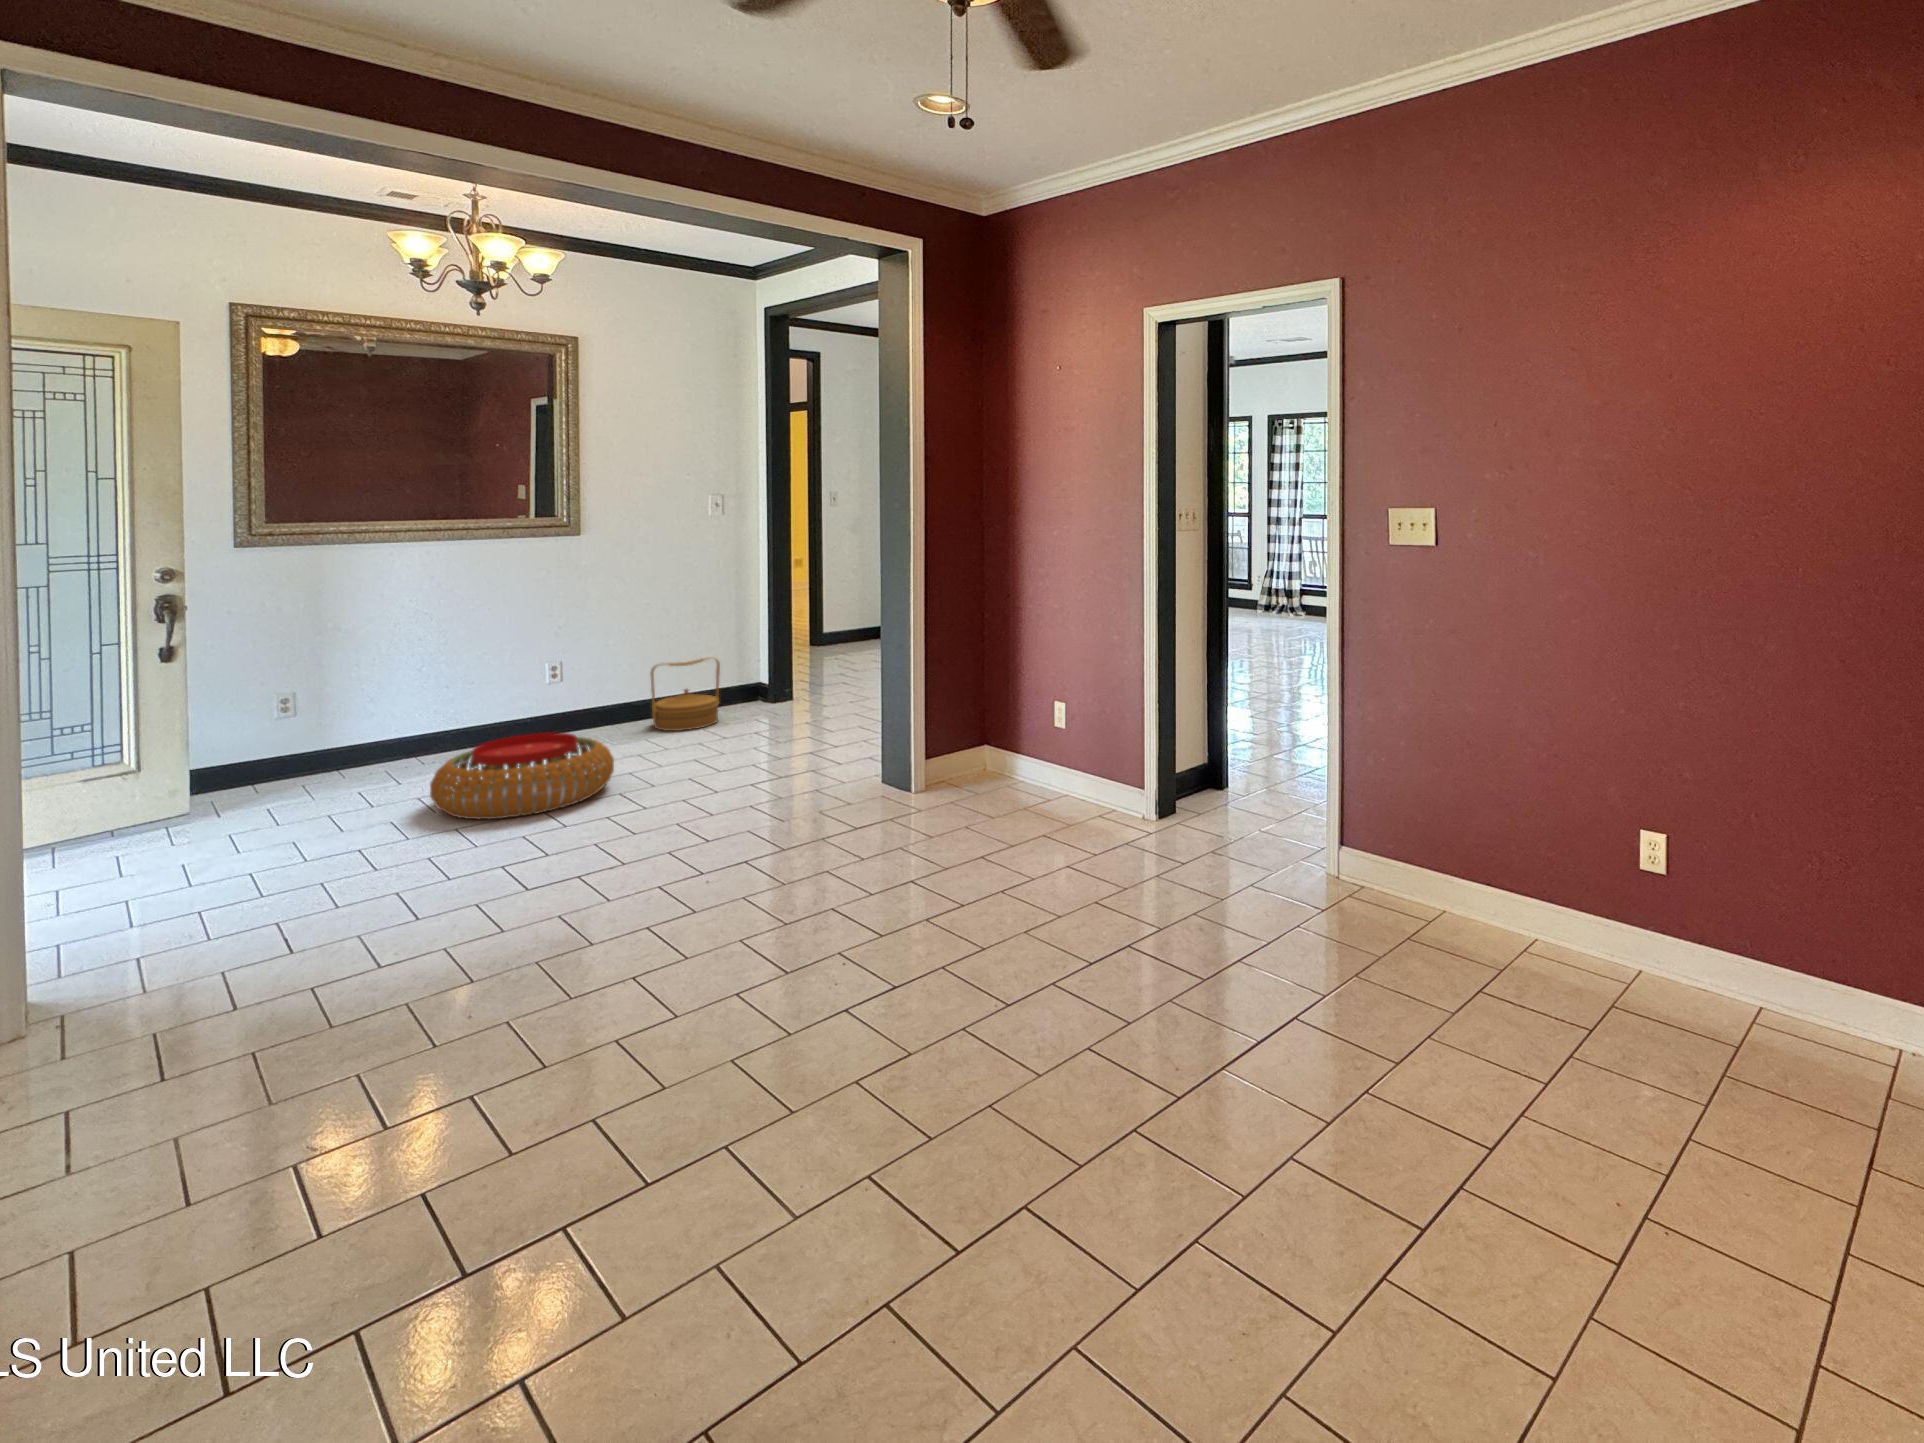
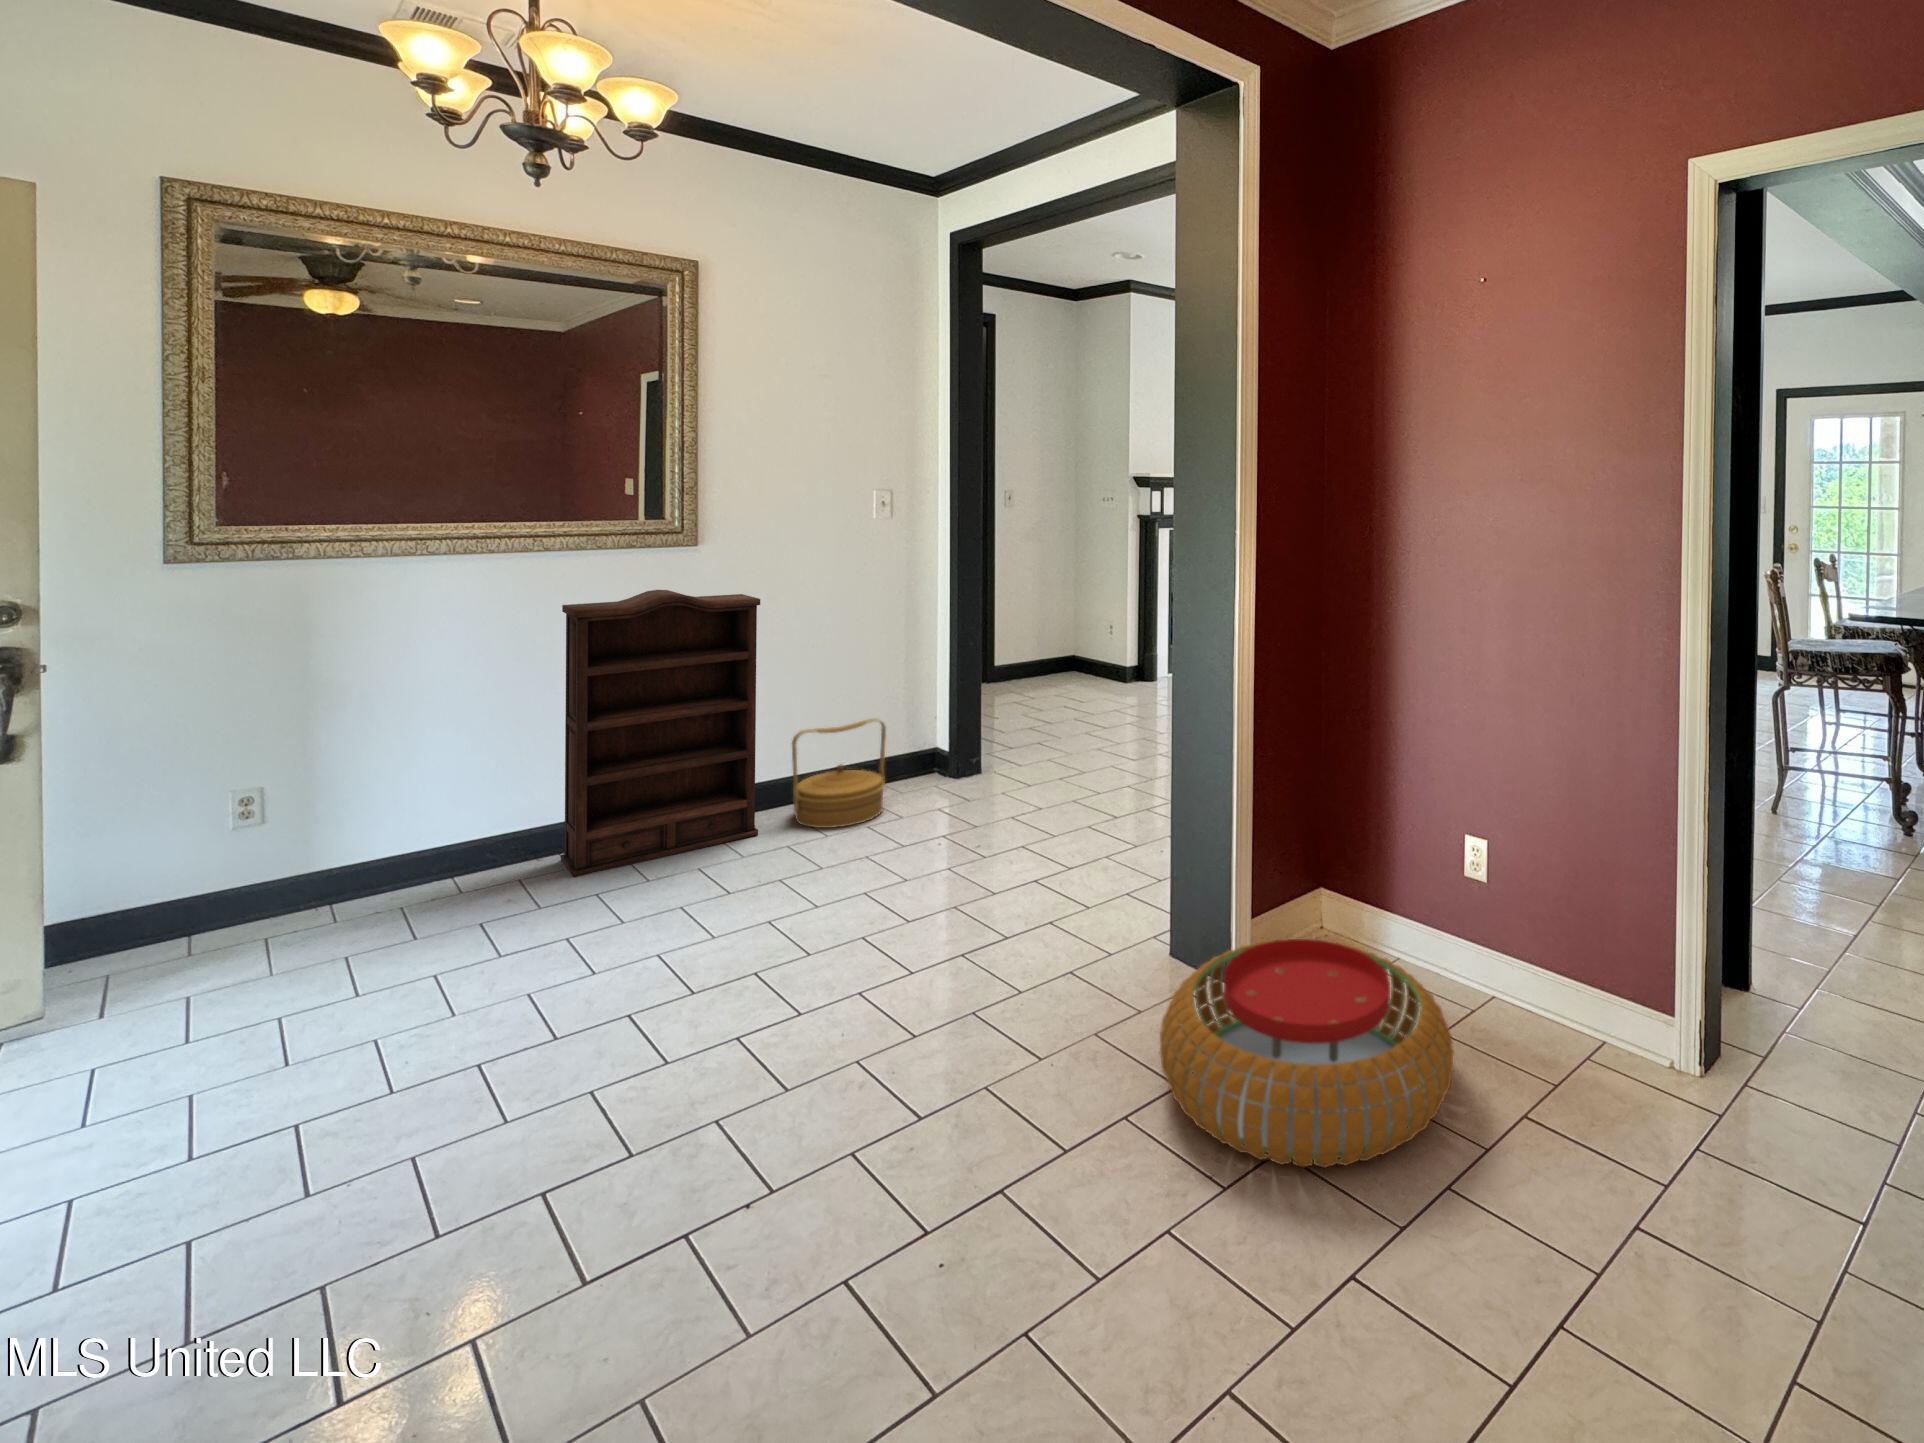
bookshelf: none [487,566,627,757] -> present [561,590,760,877]
pouf: present [430,732,614,820] -> present [1160,939,1454,1168]

